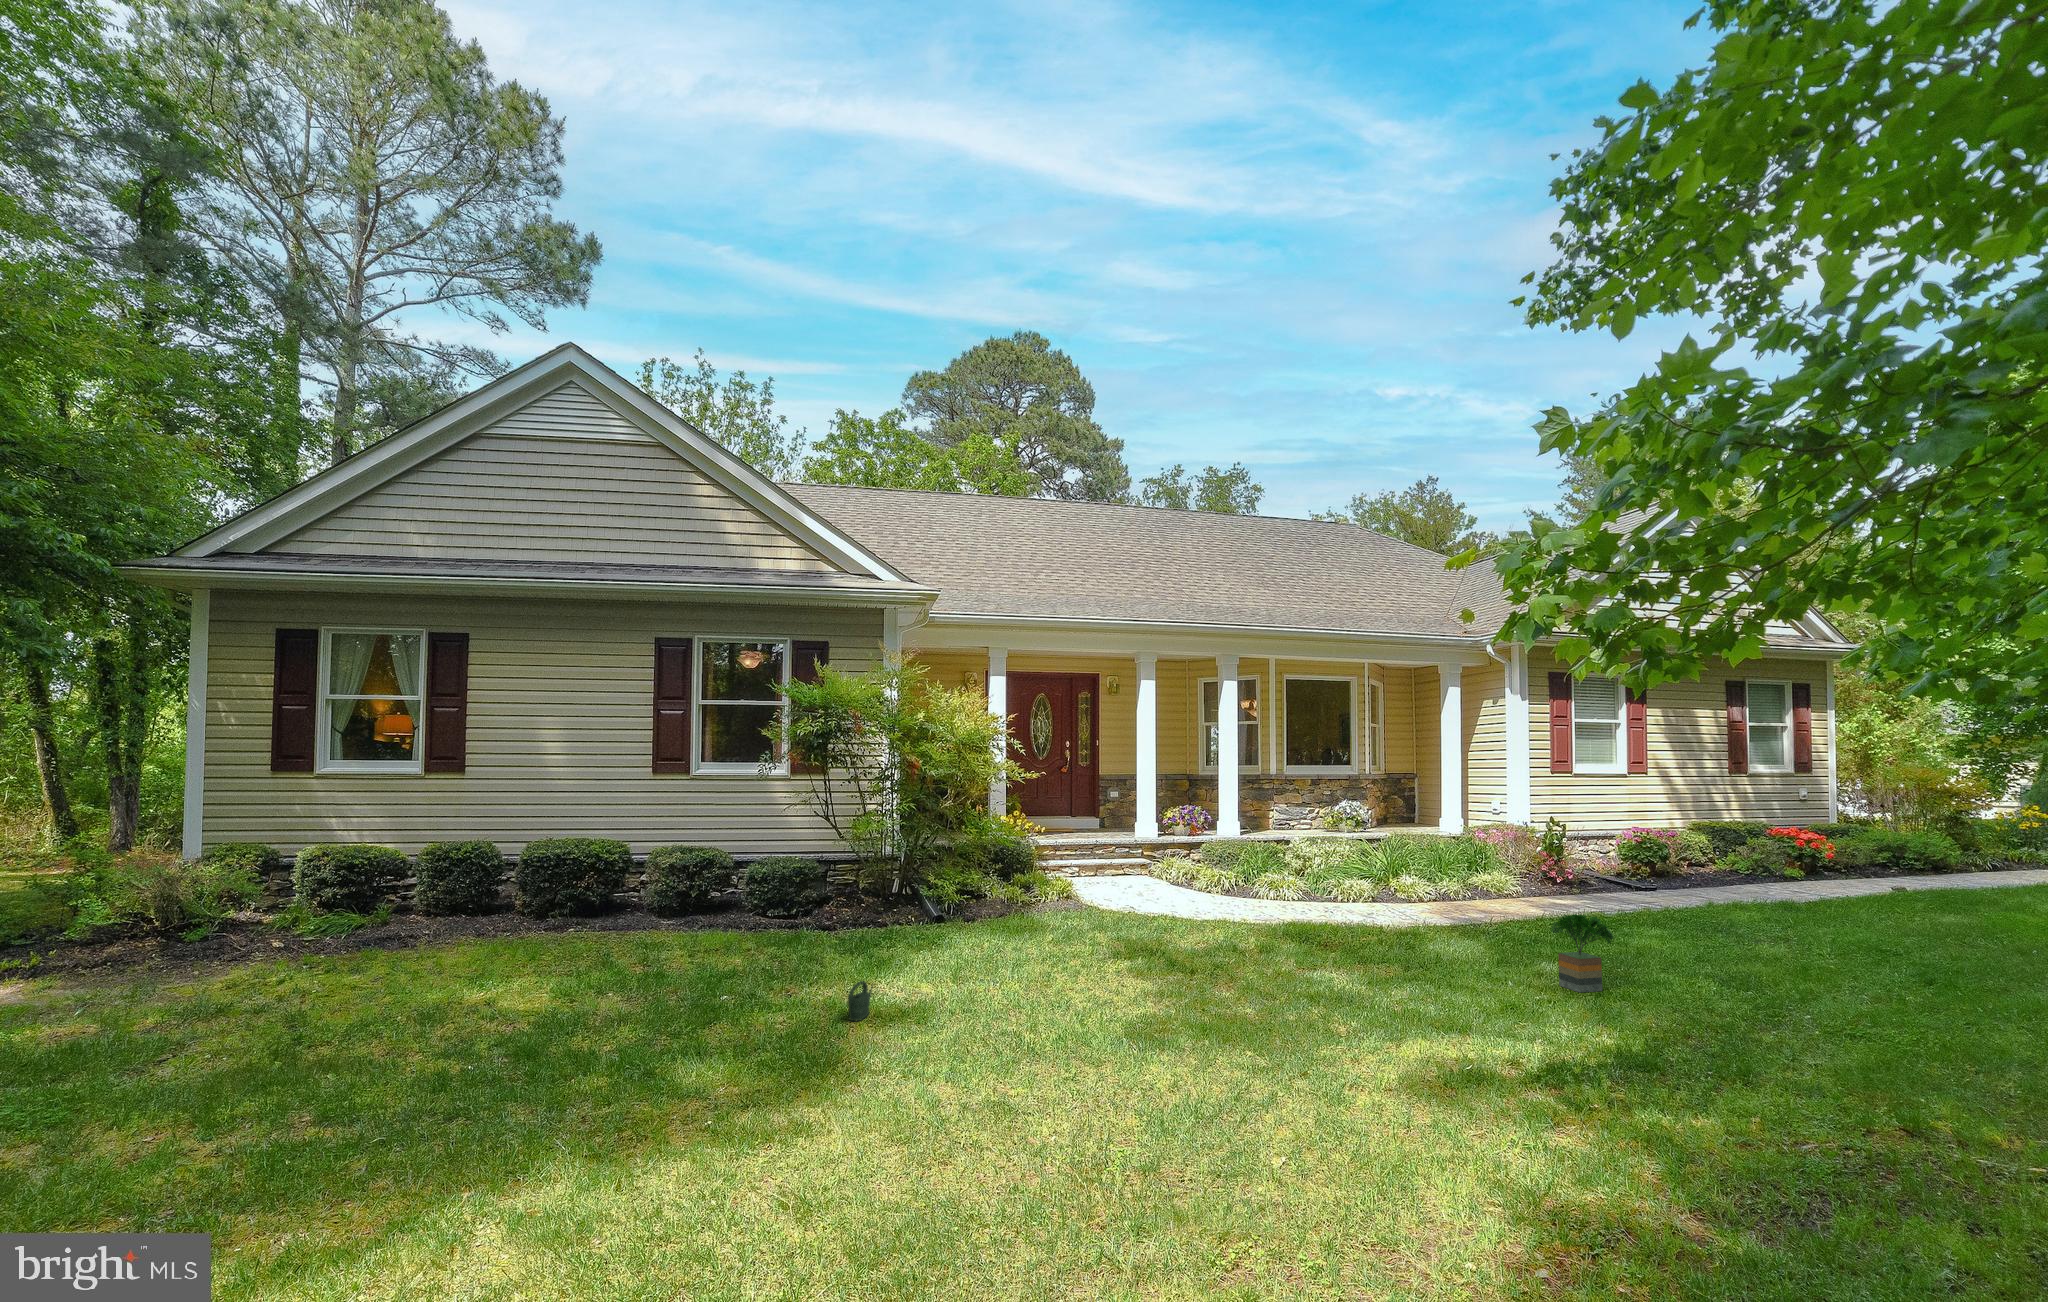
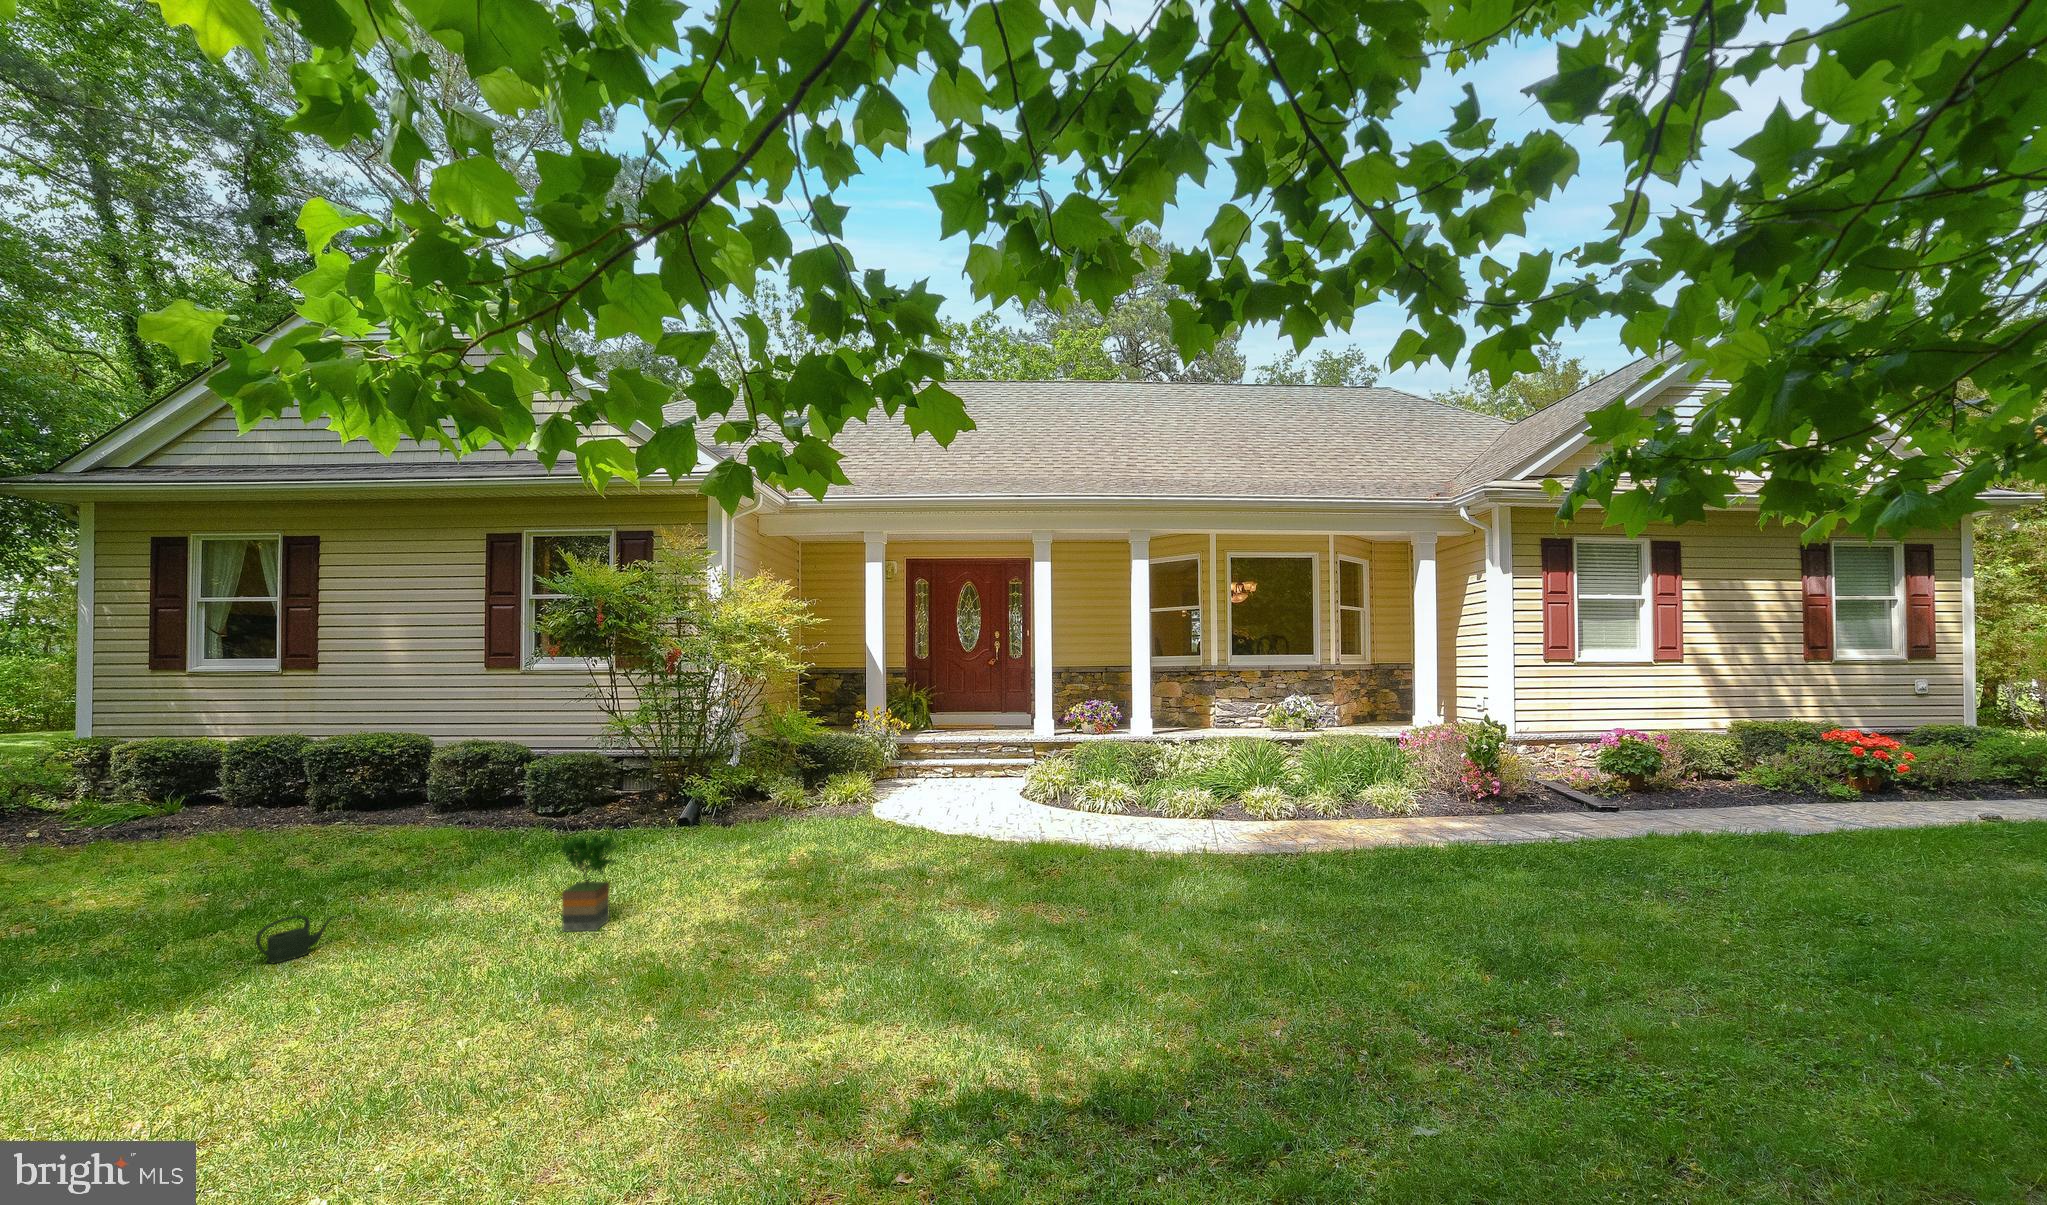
potted tree: present [1551,914,1614,993] -> present [561,836,620,932]

